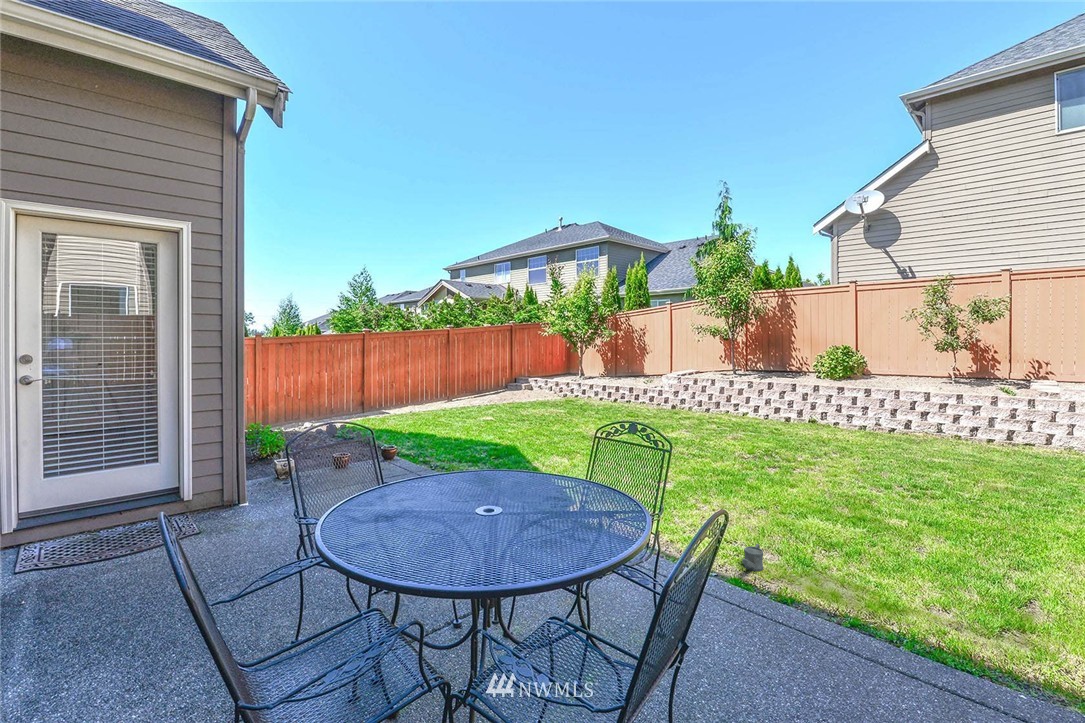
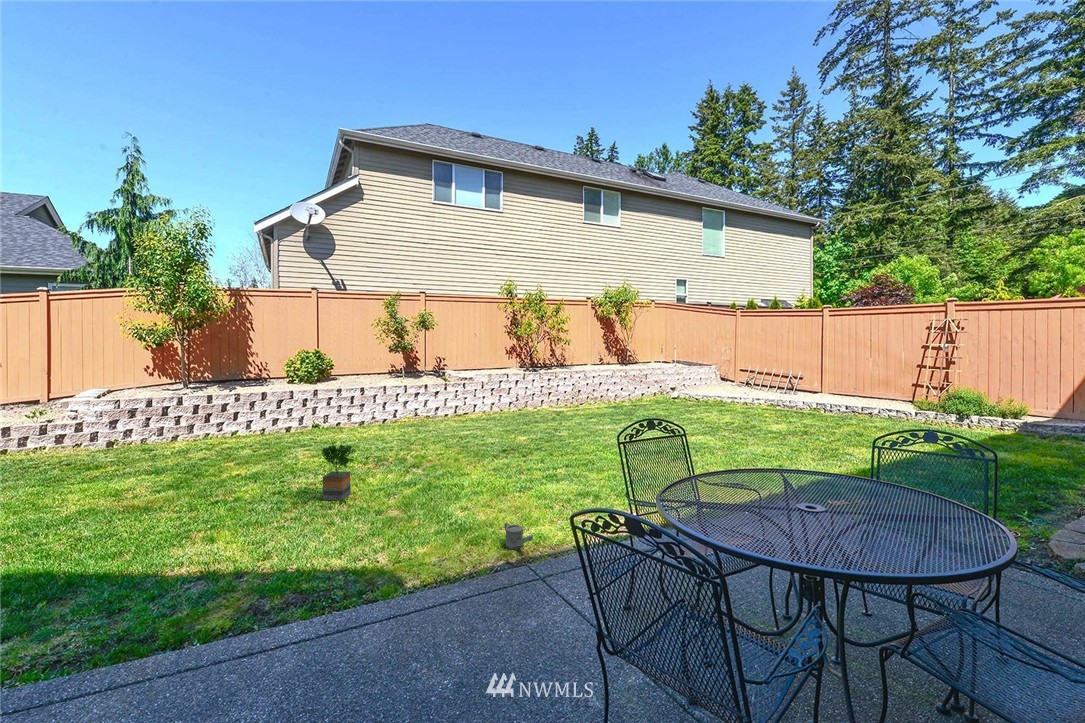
potted tree: none [702,436,735,483] -> present [321,445,356,500]

